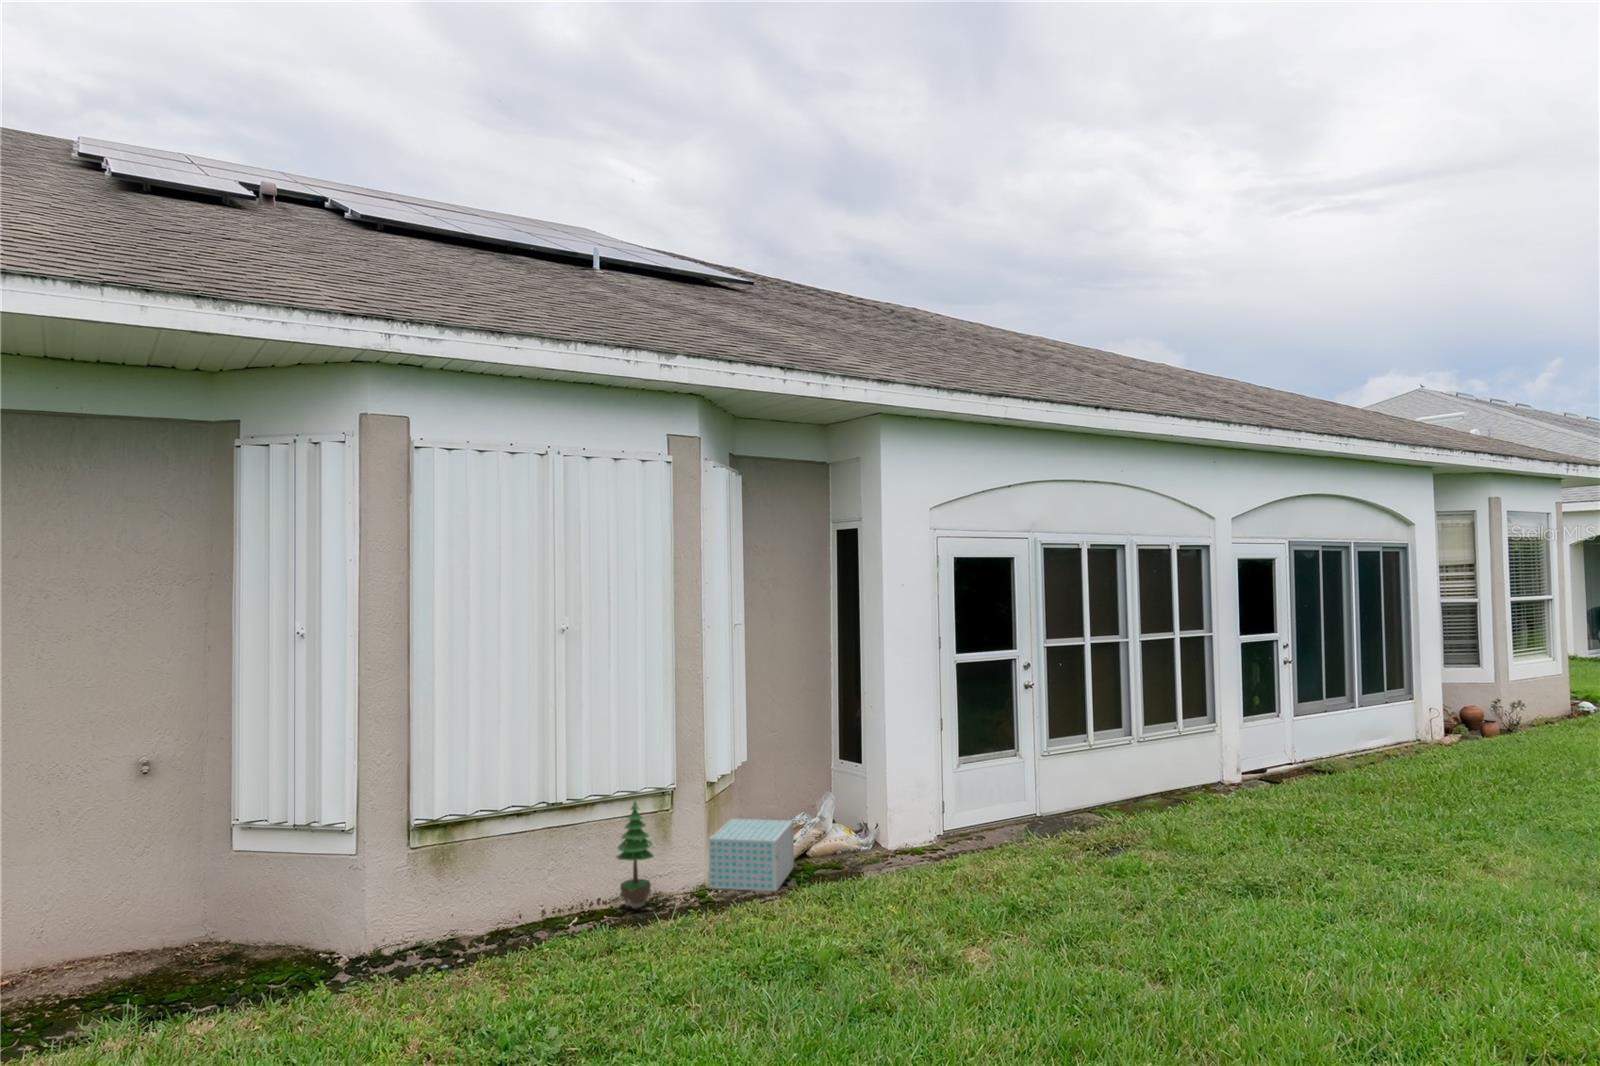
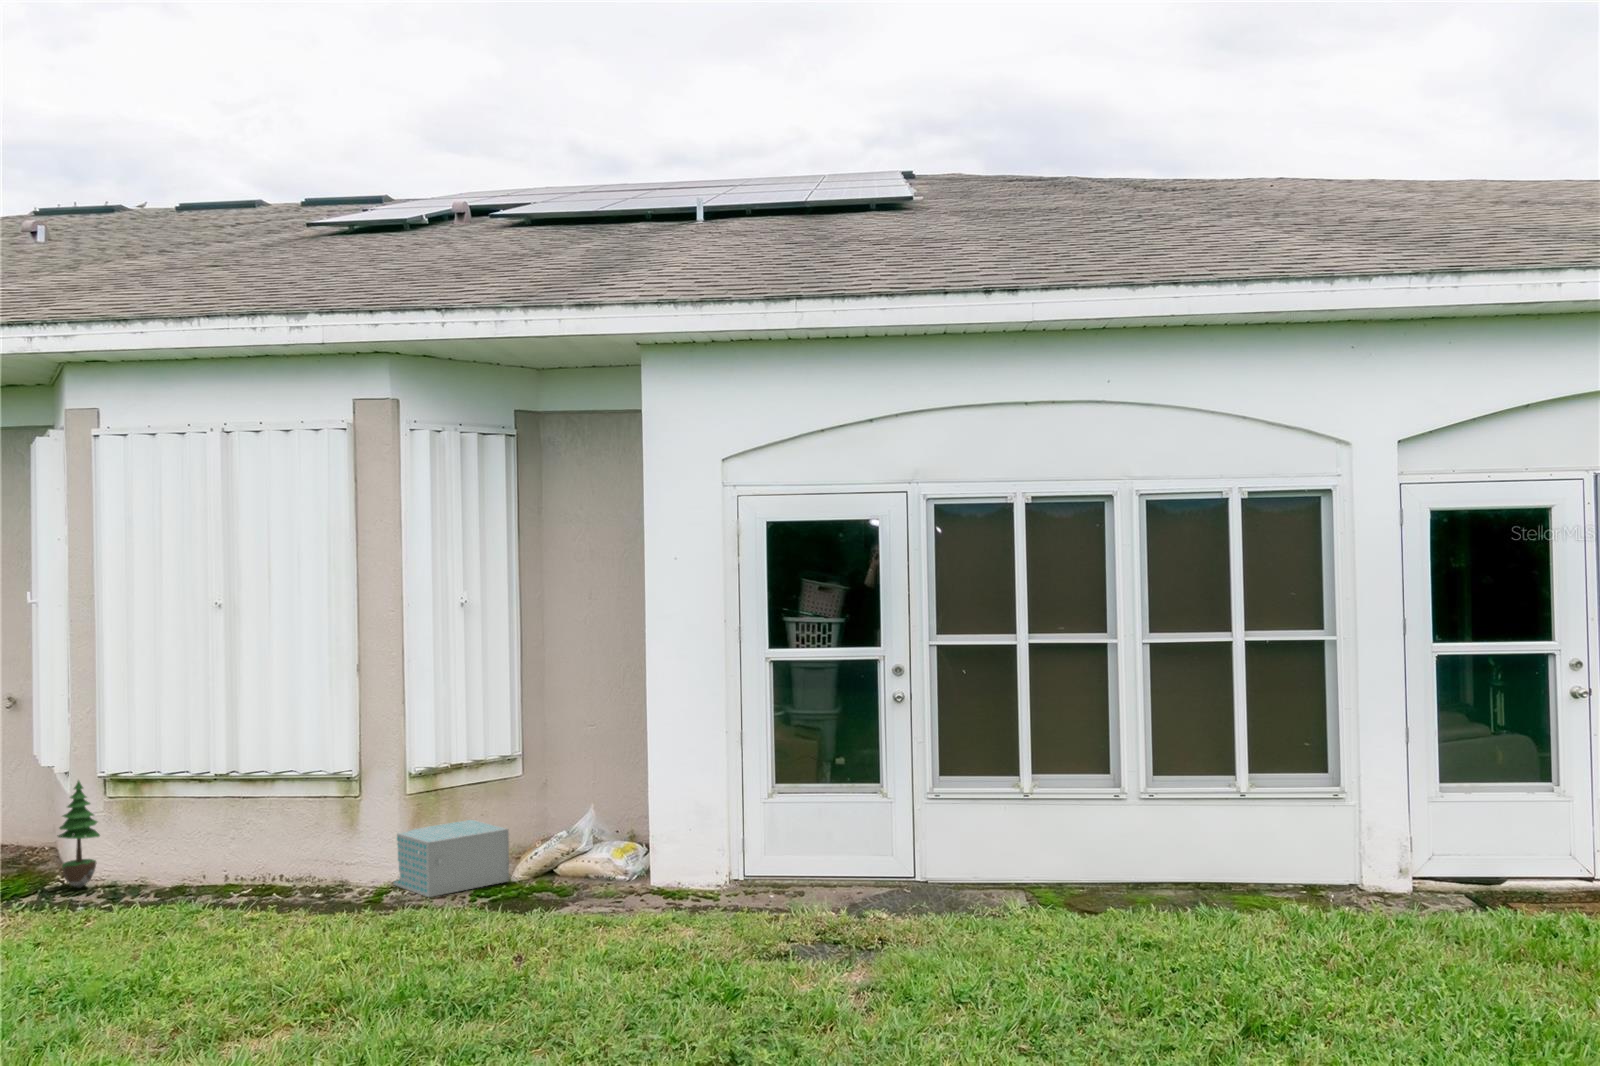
potted tree: present [616,802,654,909] -> present [57,781,100,888]

